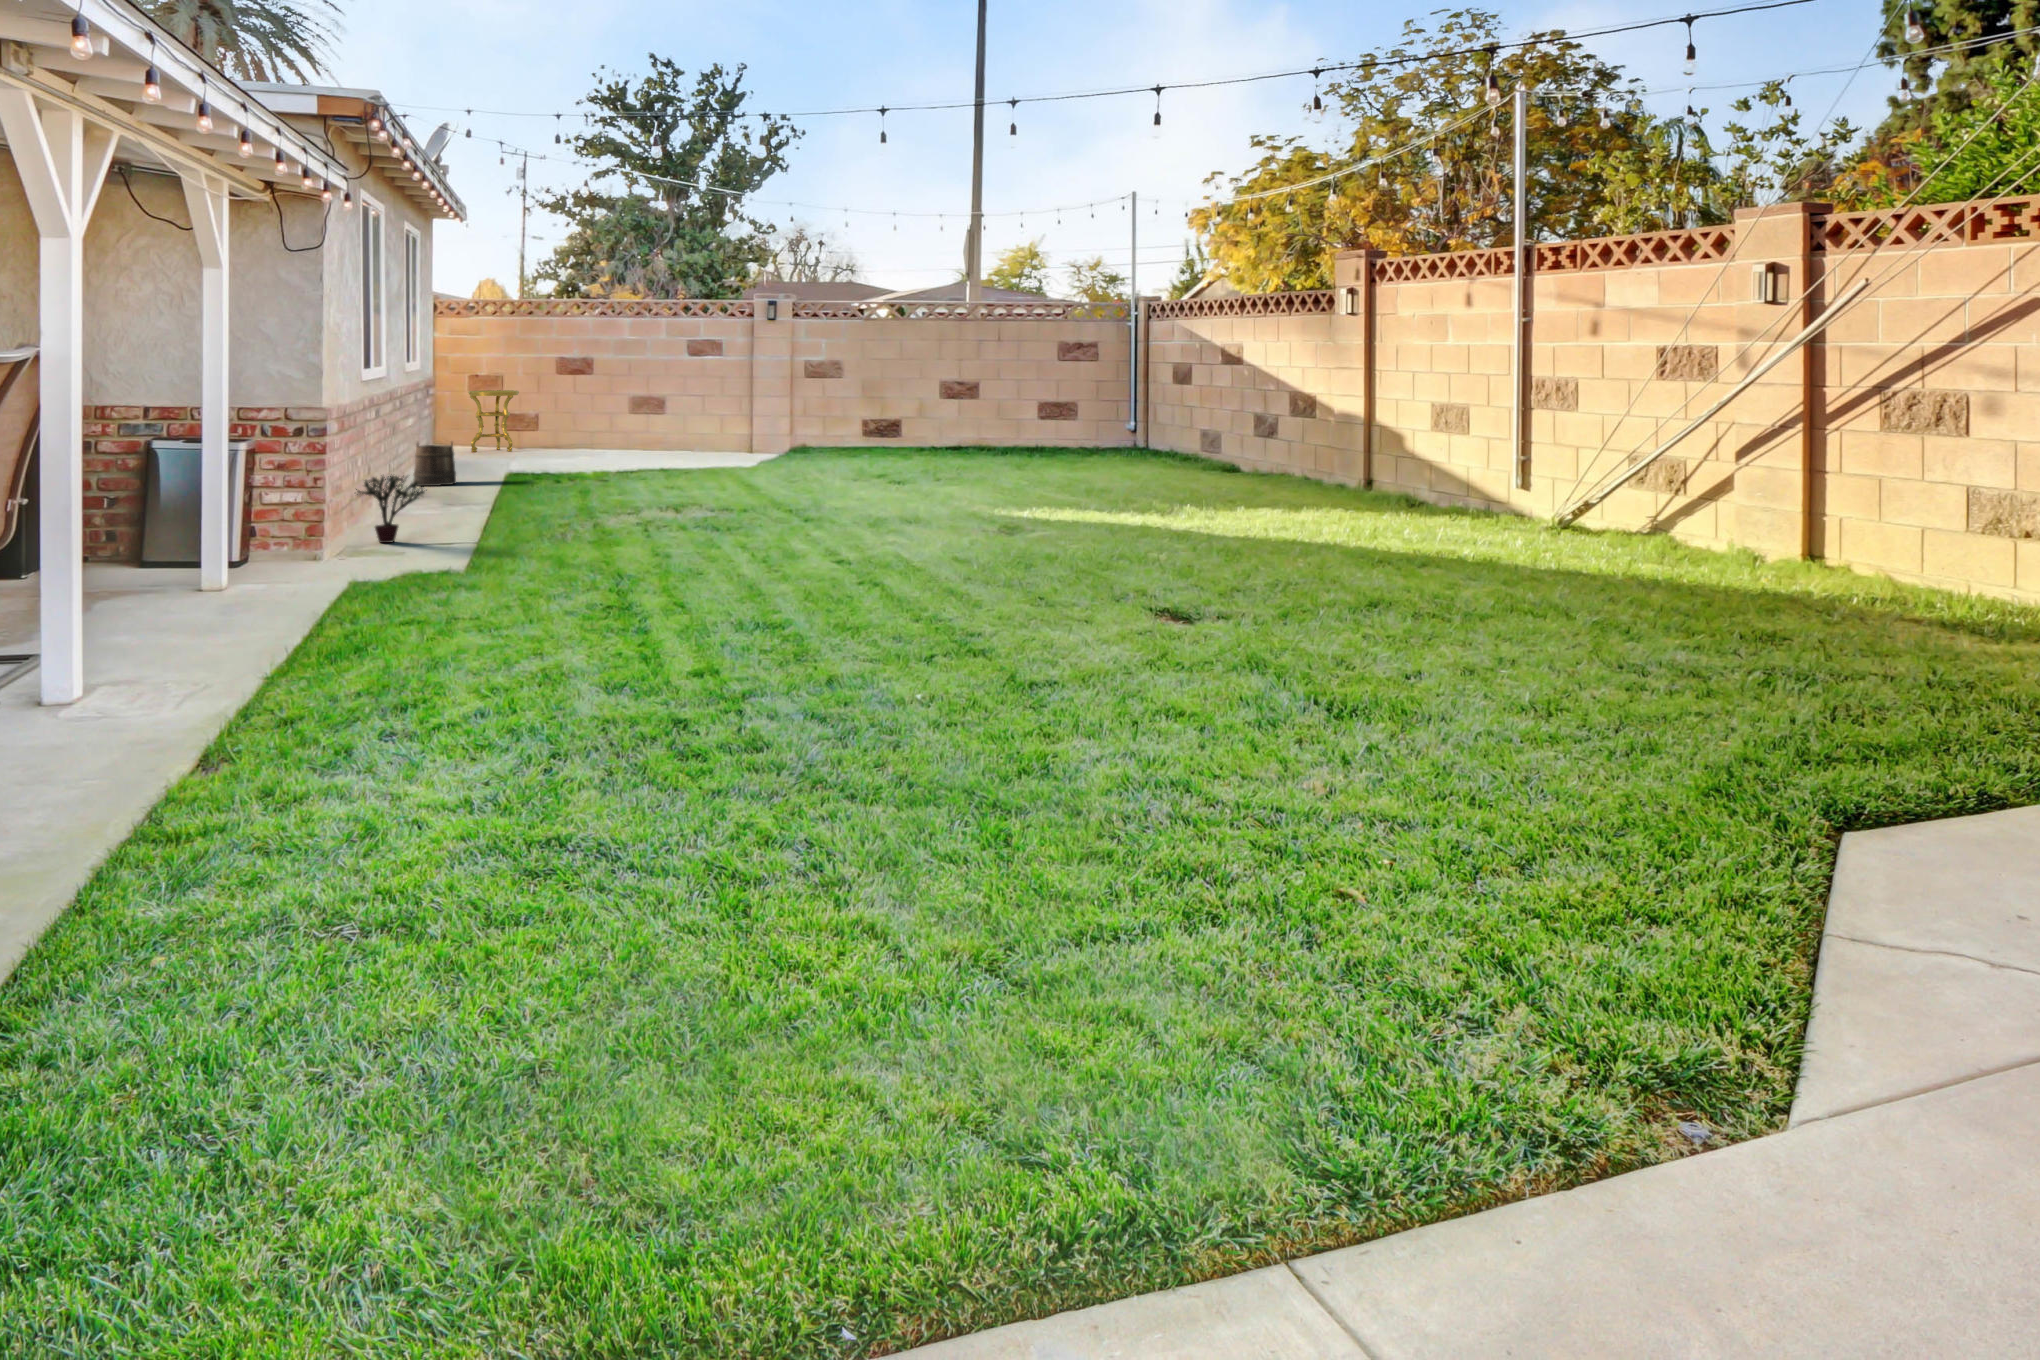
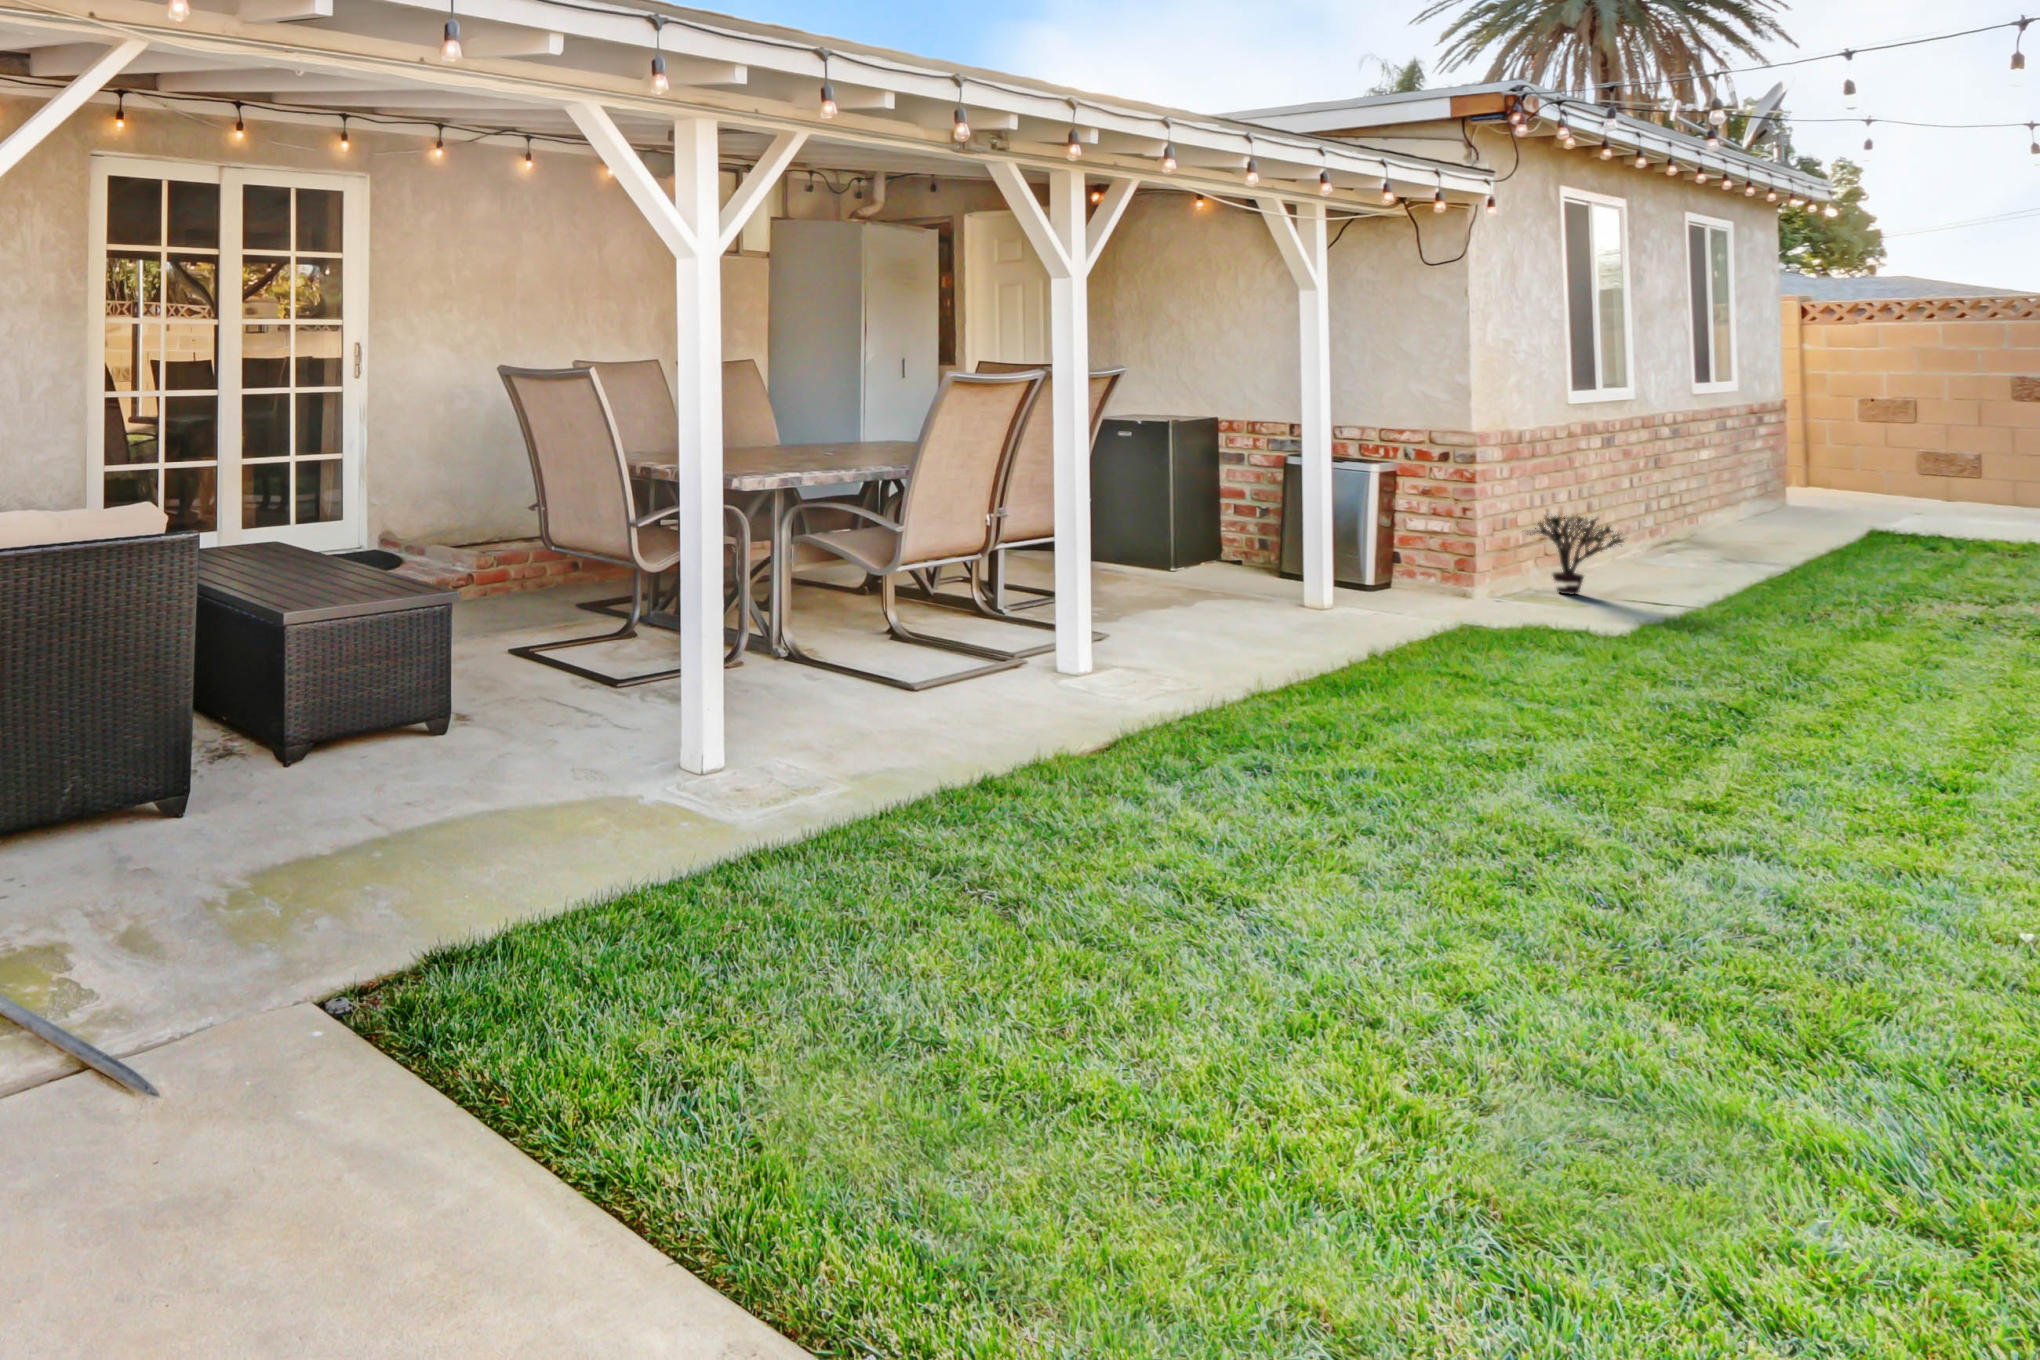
side table: present [468,390,519,452] -> none [1908,429,2005,519]
bucket: present [413,443,456,486] -> none [1733,488,1803,547]

